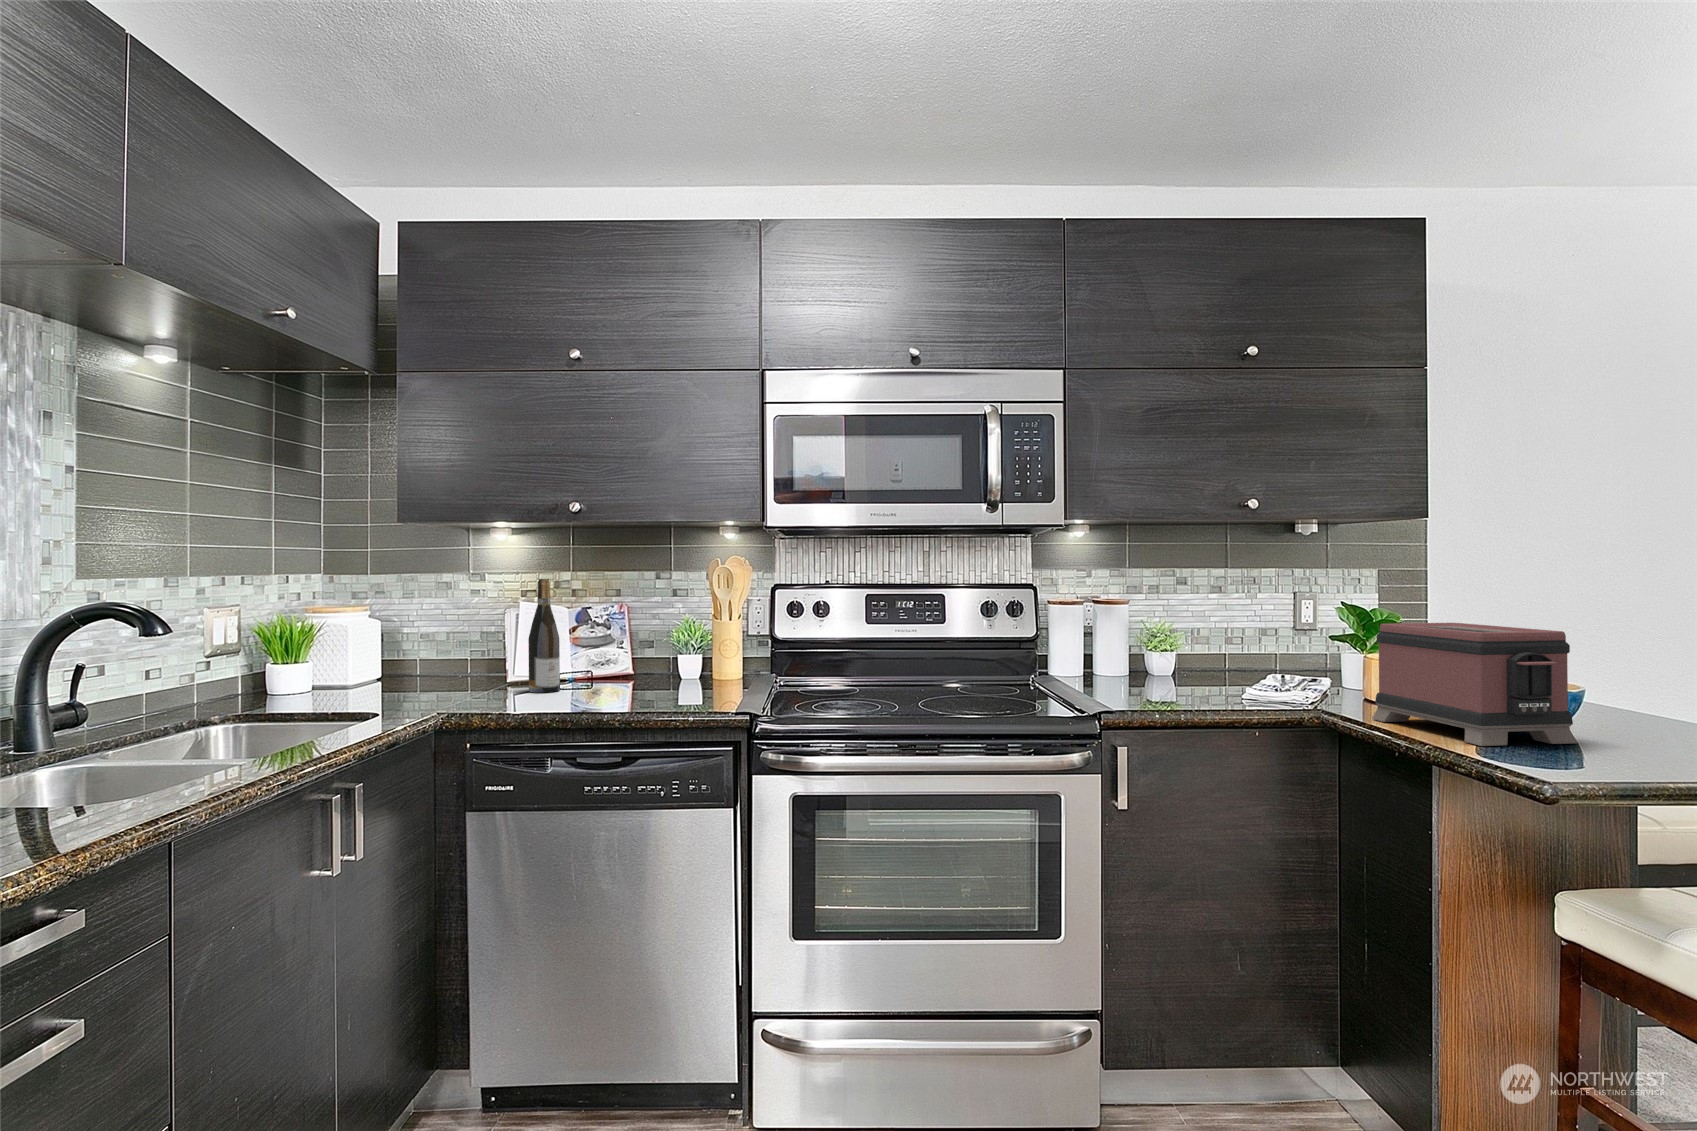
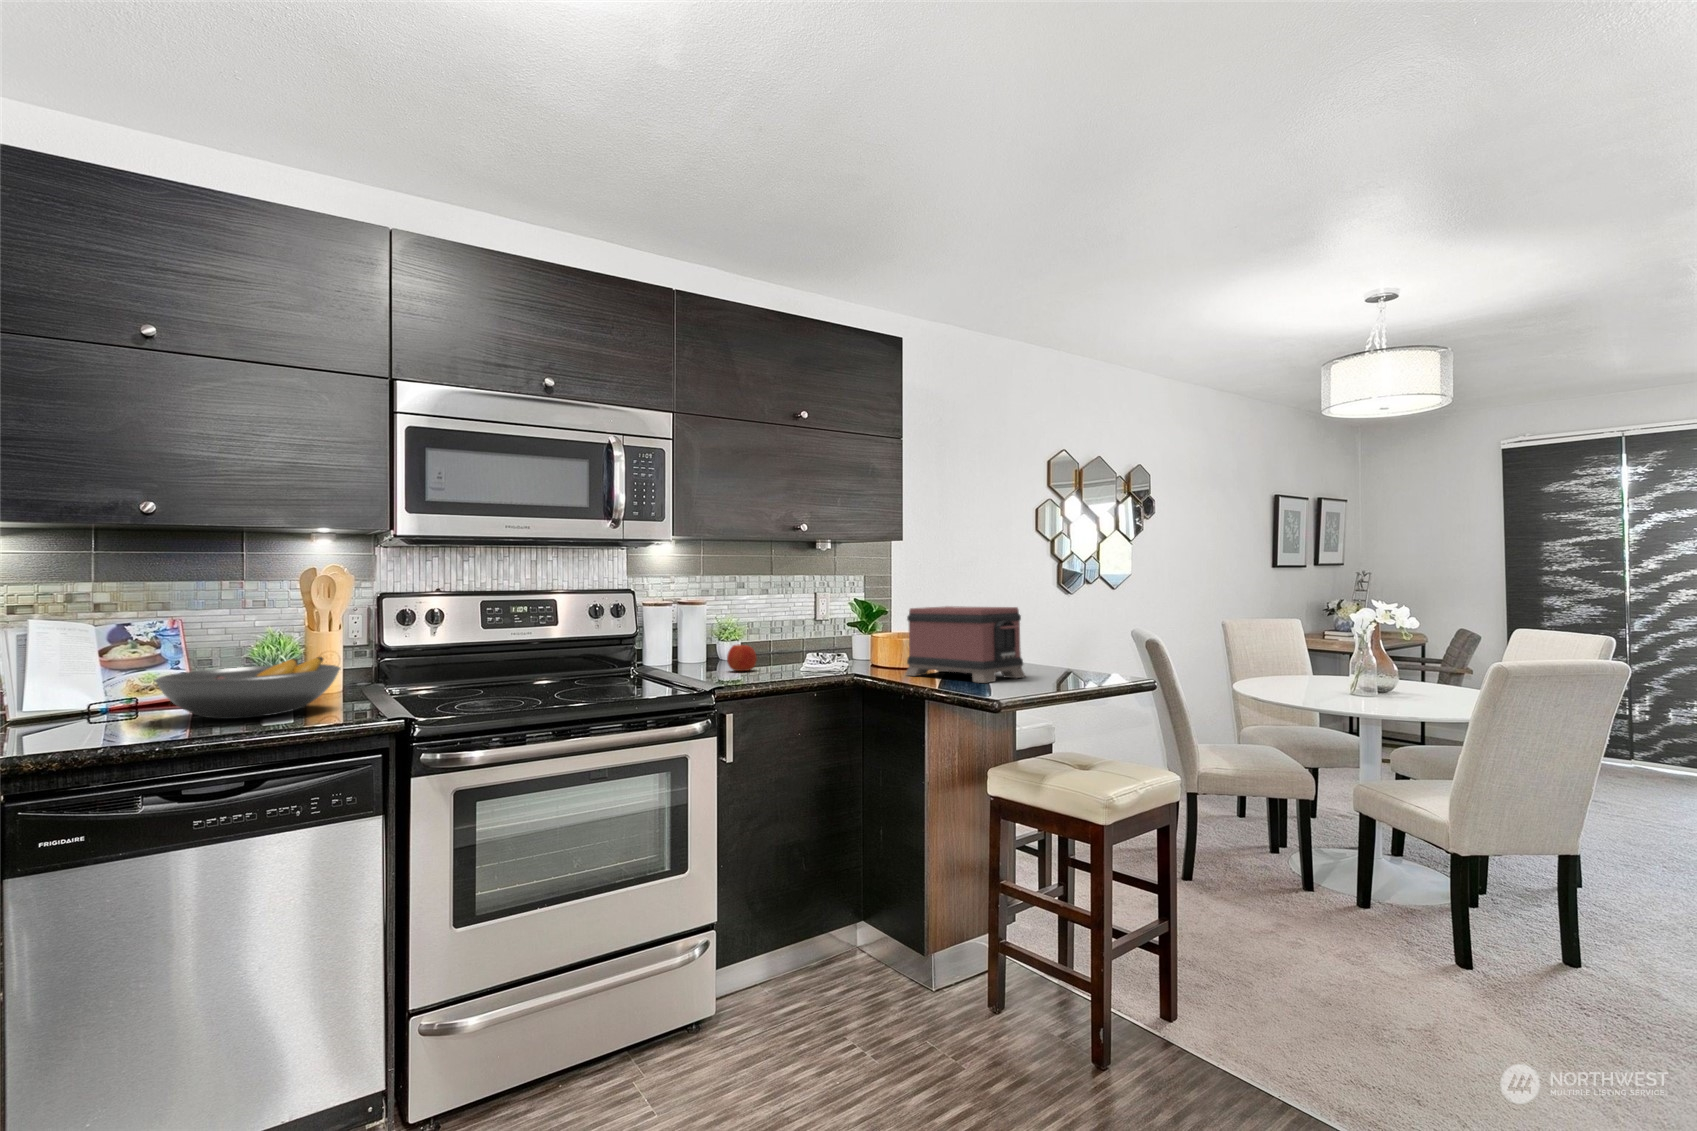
wine bottle: present [528,579,560,693] -> none [48,588,98,728]
fruit bowl: none [585,646,723,697] -> present [155,657,340,719]
apple: none [1138,653,1177,691] -> present [727,644,757,671]

